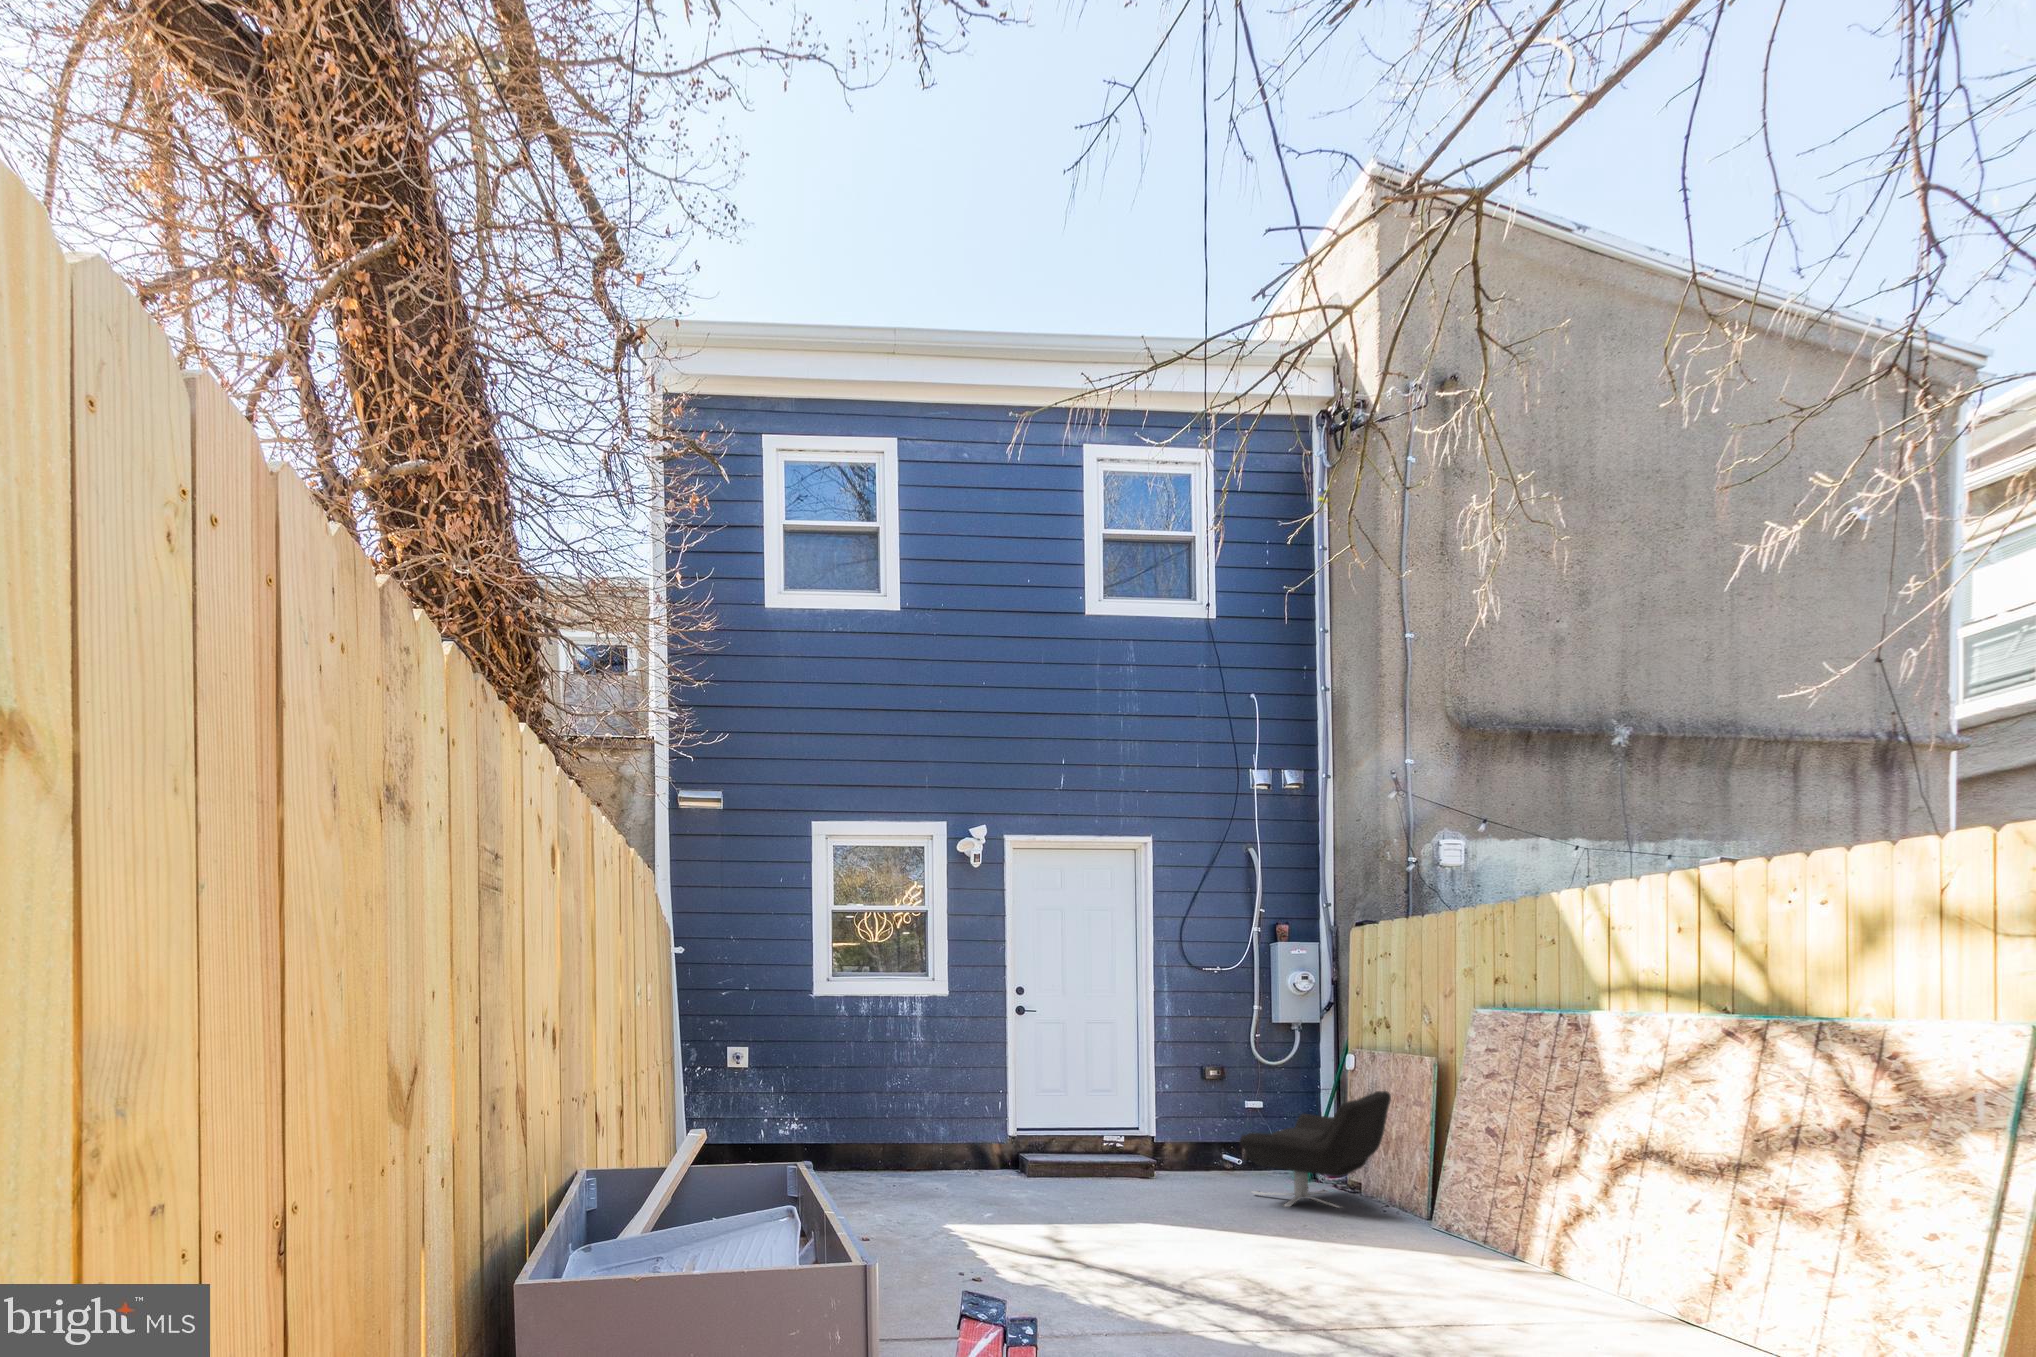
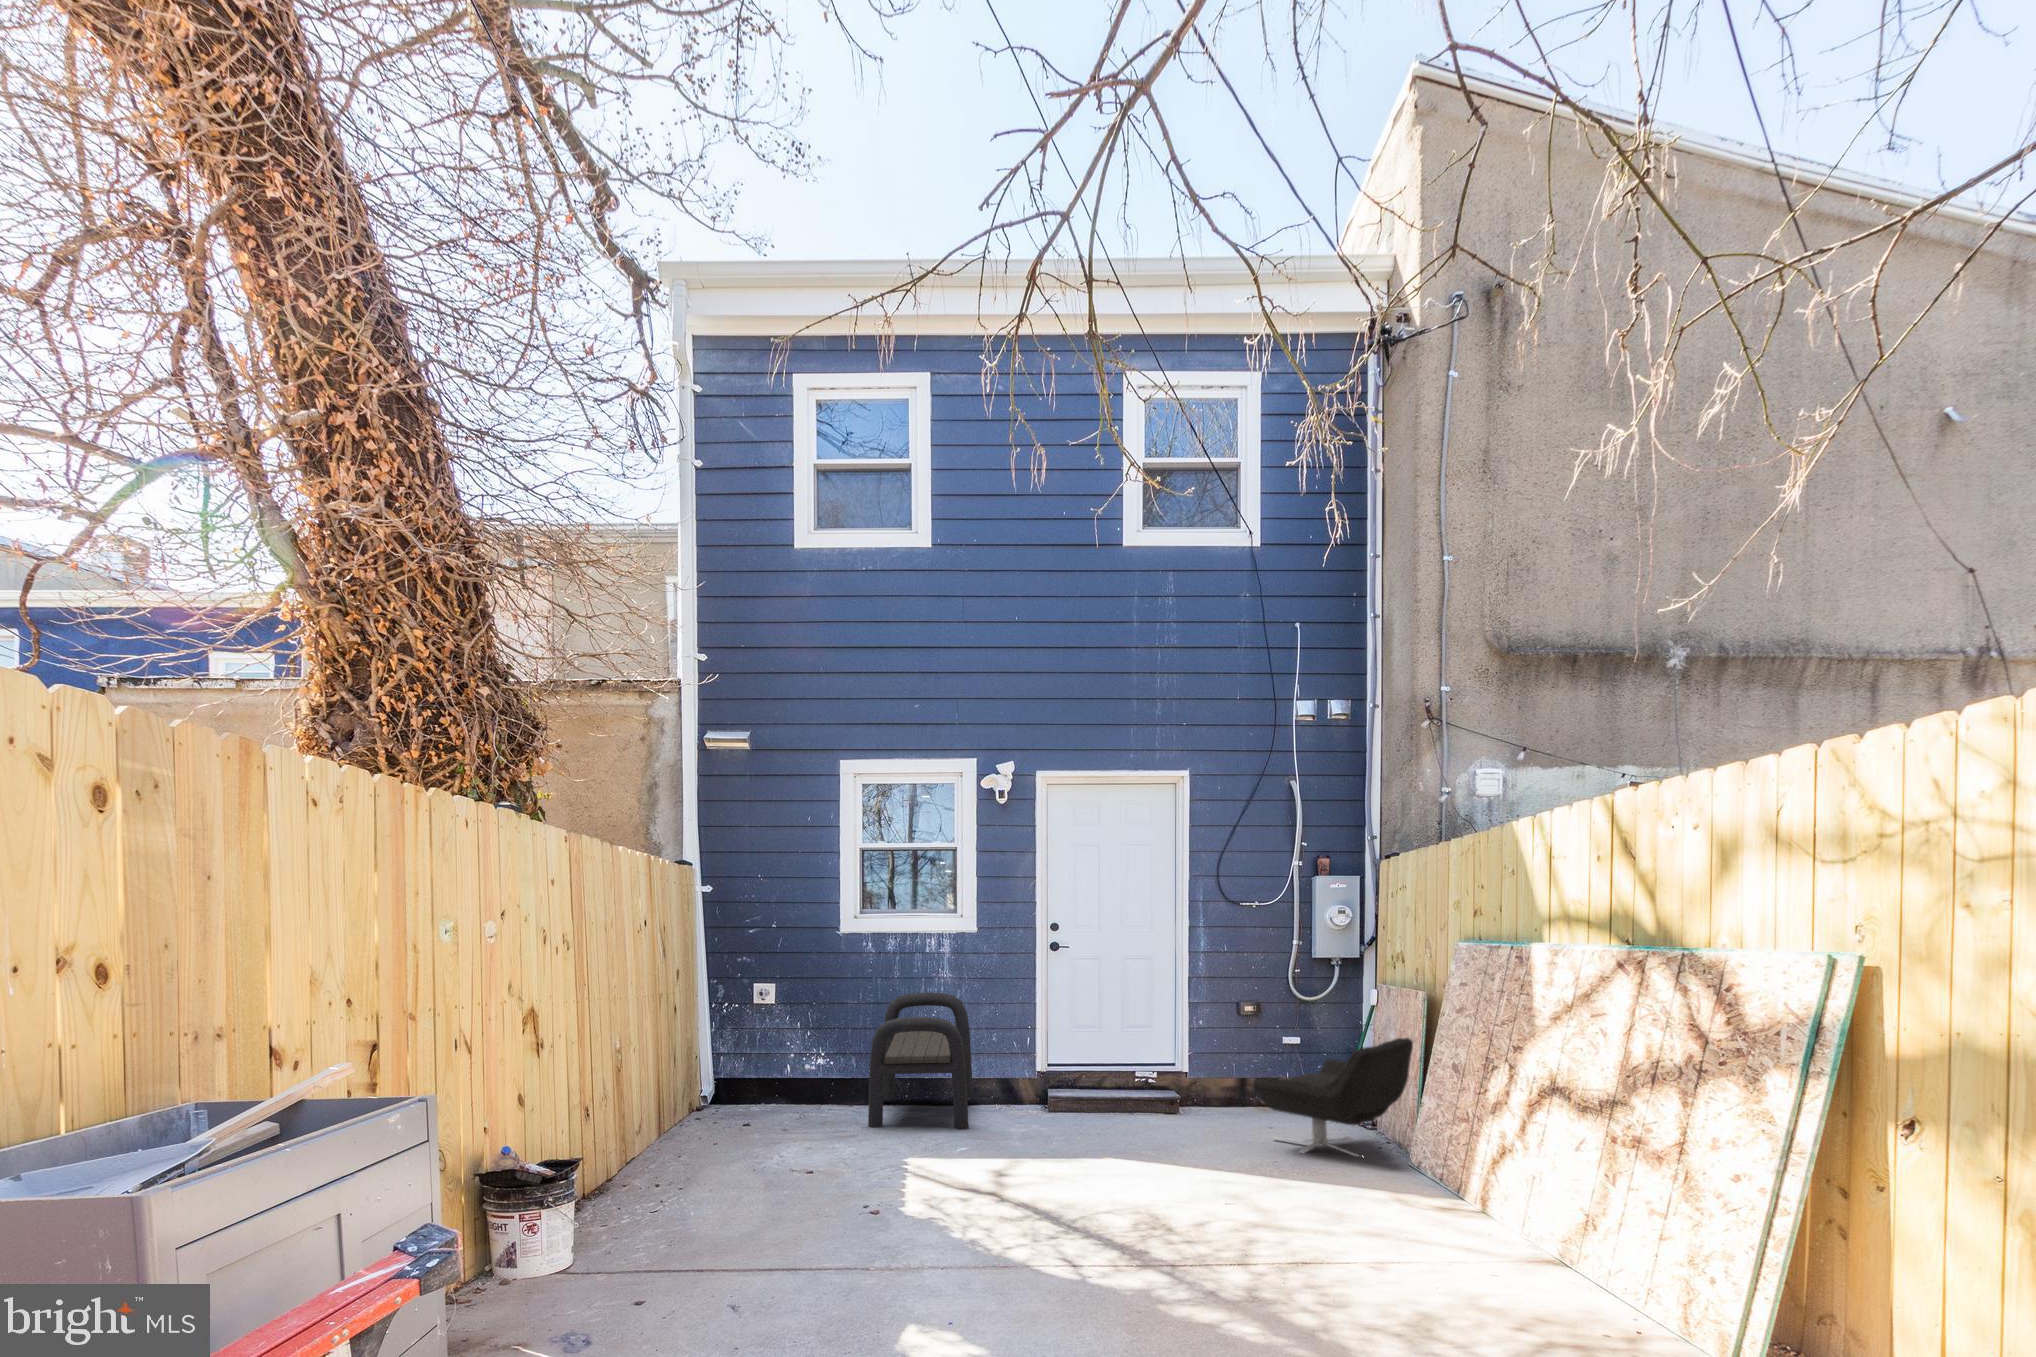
bench: none [853,1057,954,1203] -> present [868,993,973,1130]

